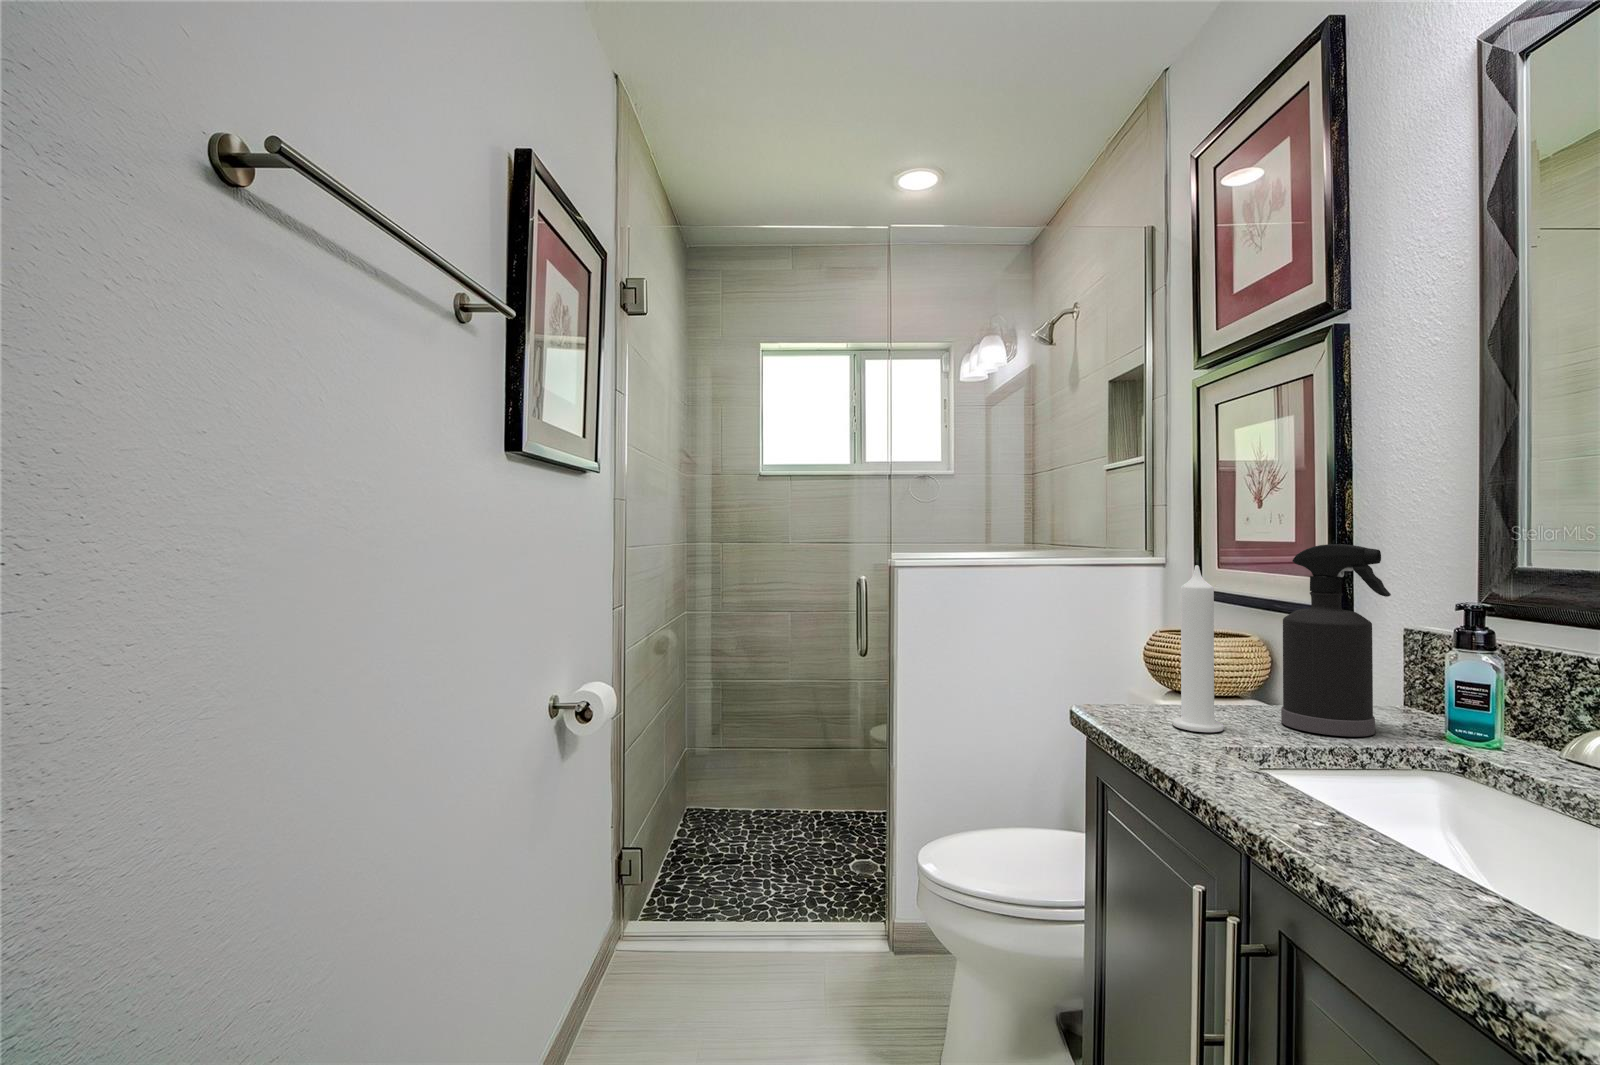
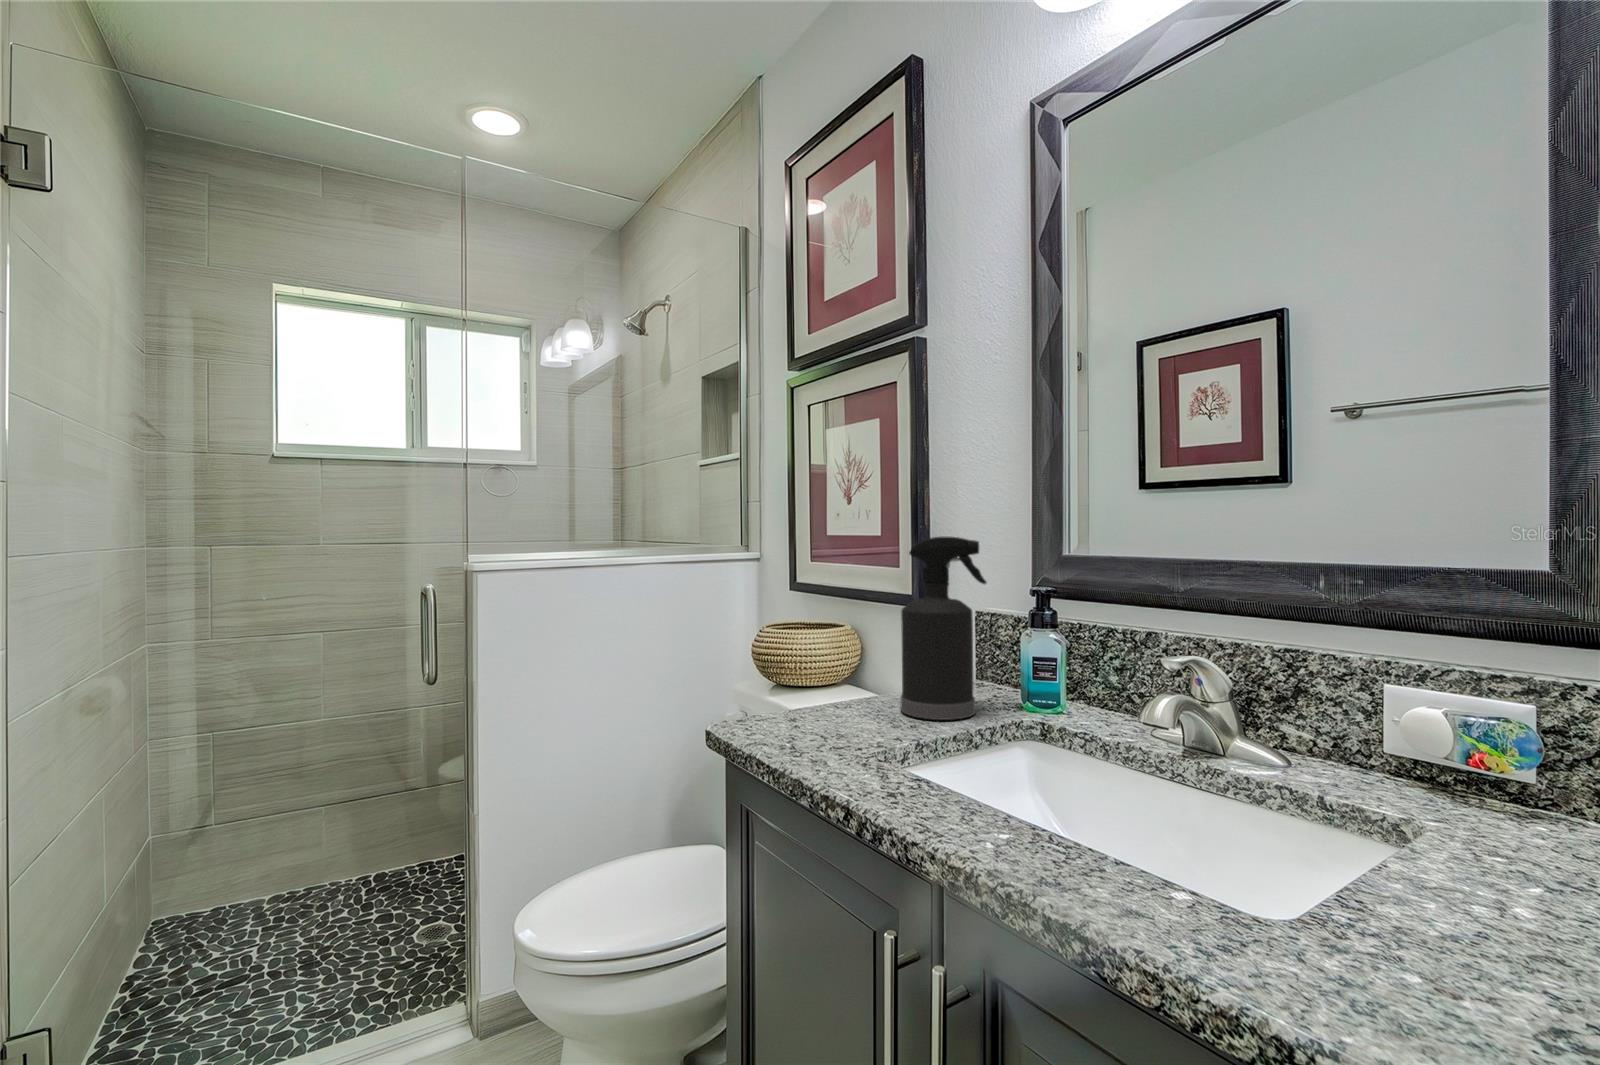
candle: present [1172,565,1224,732] -> none [813,560,861,736]

